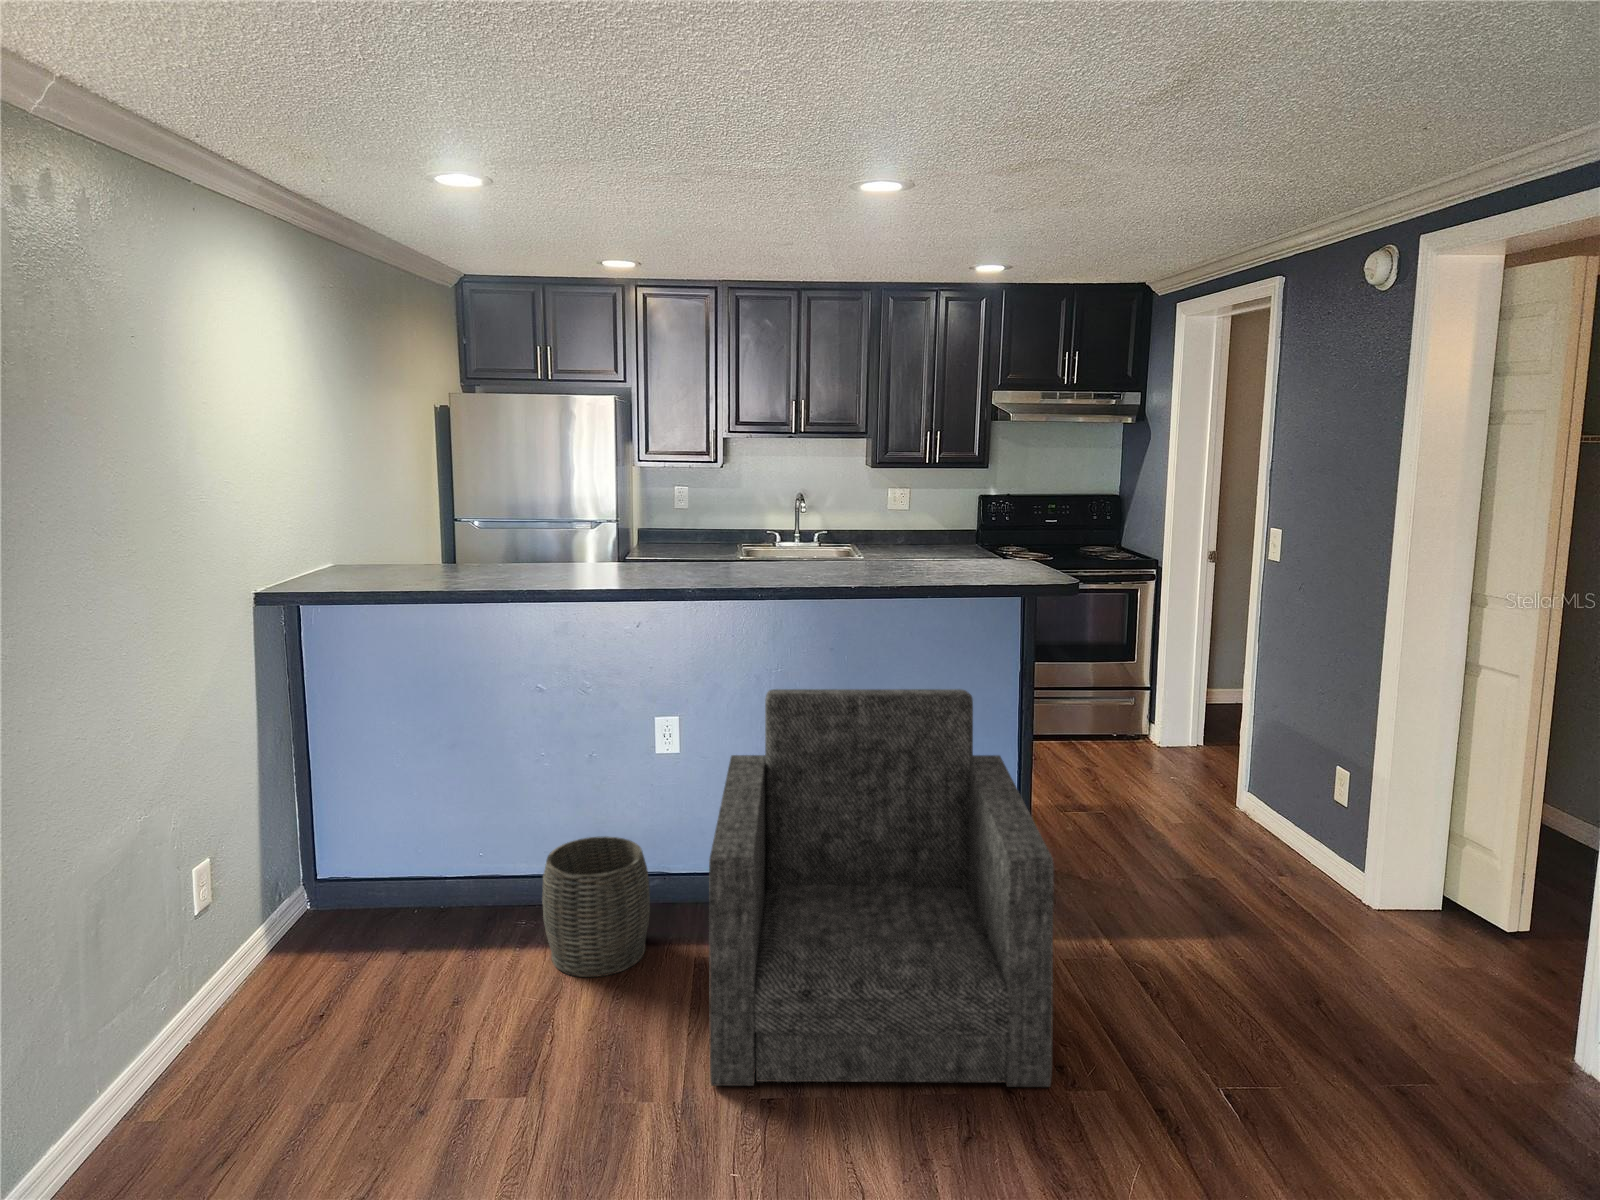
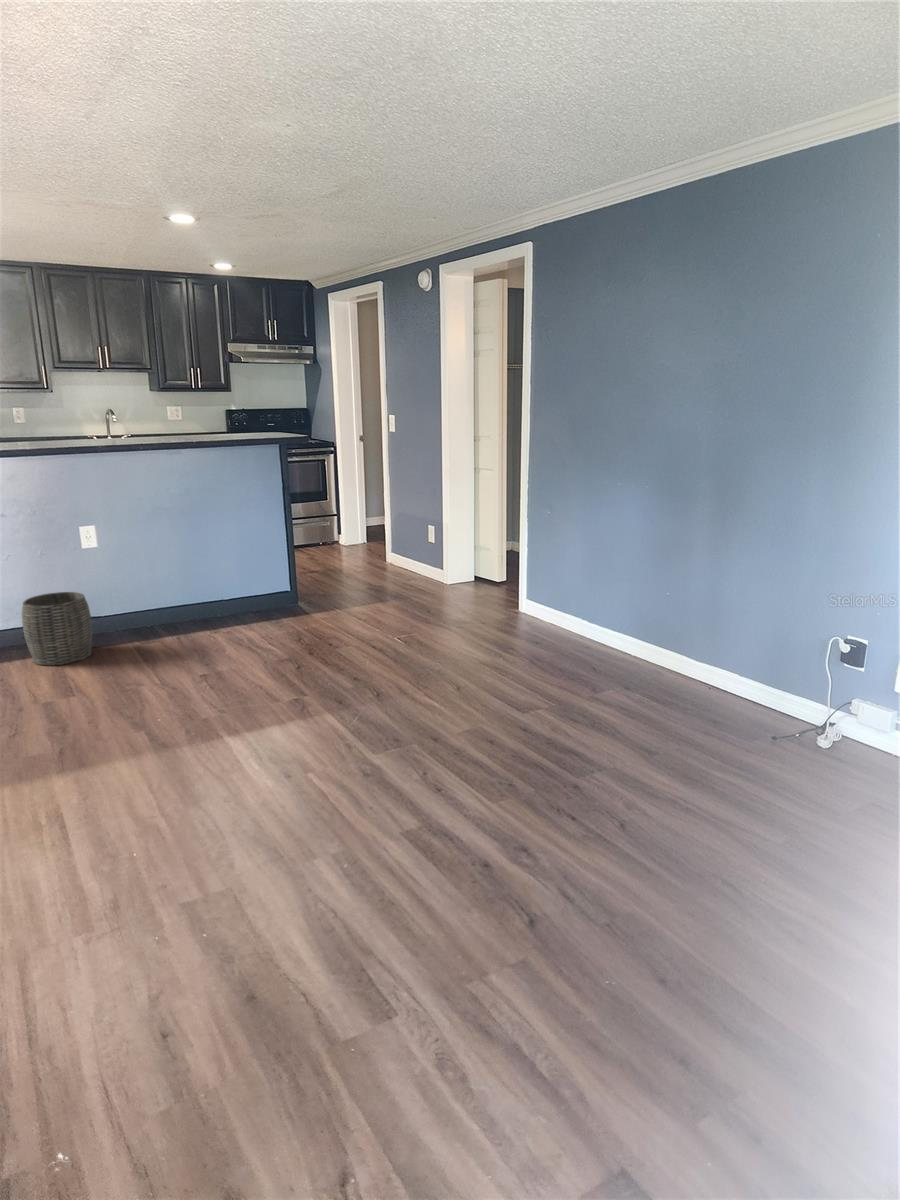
armchair: present [709,689,1054,1087] -> none [129,490,325,679]

